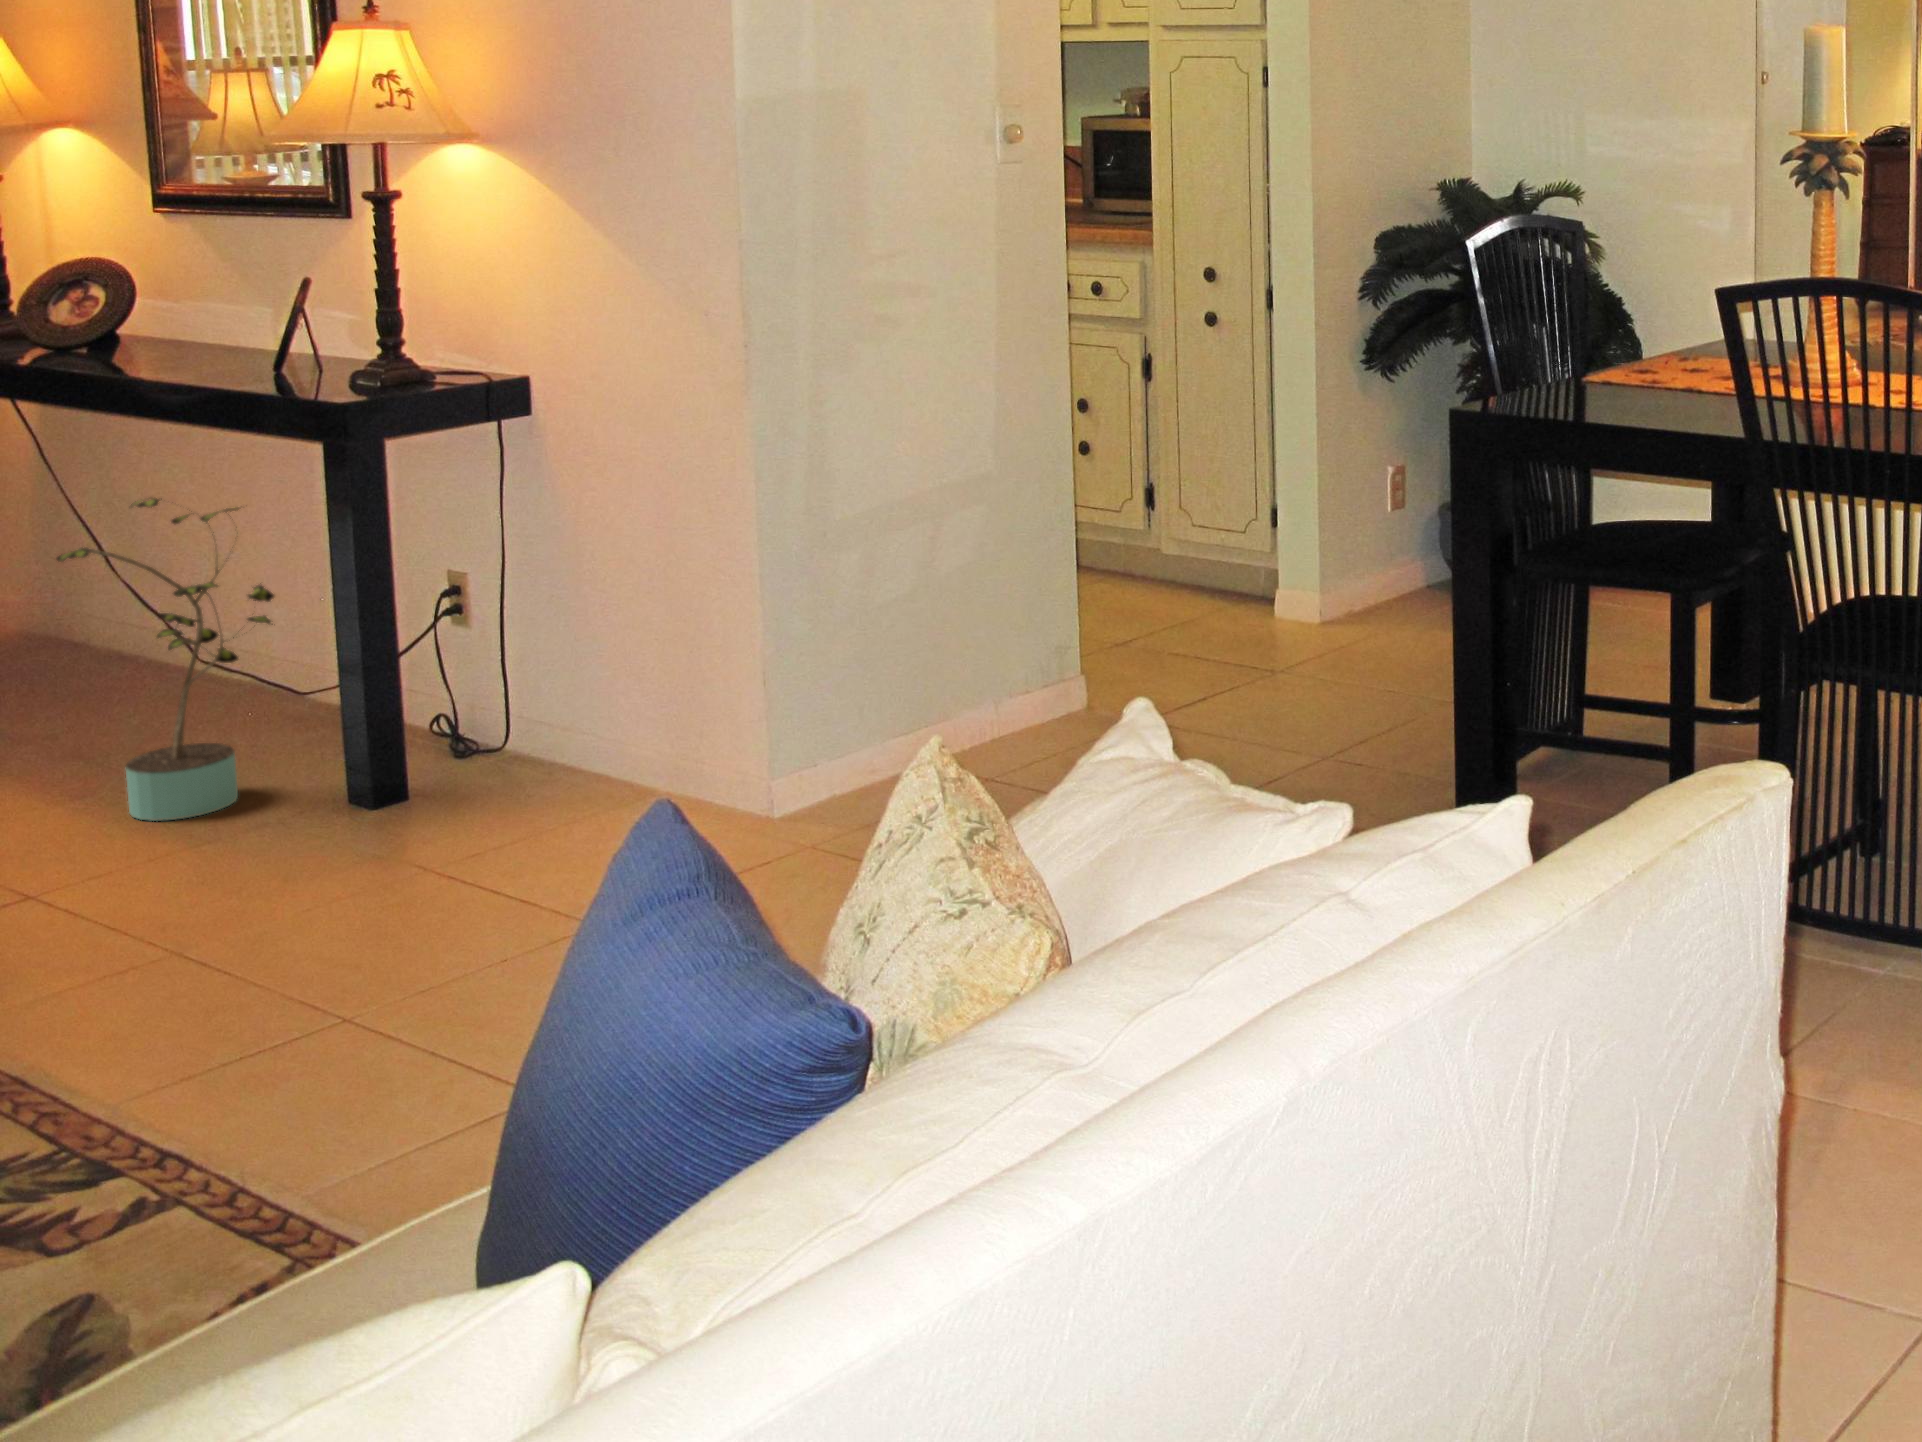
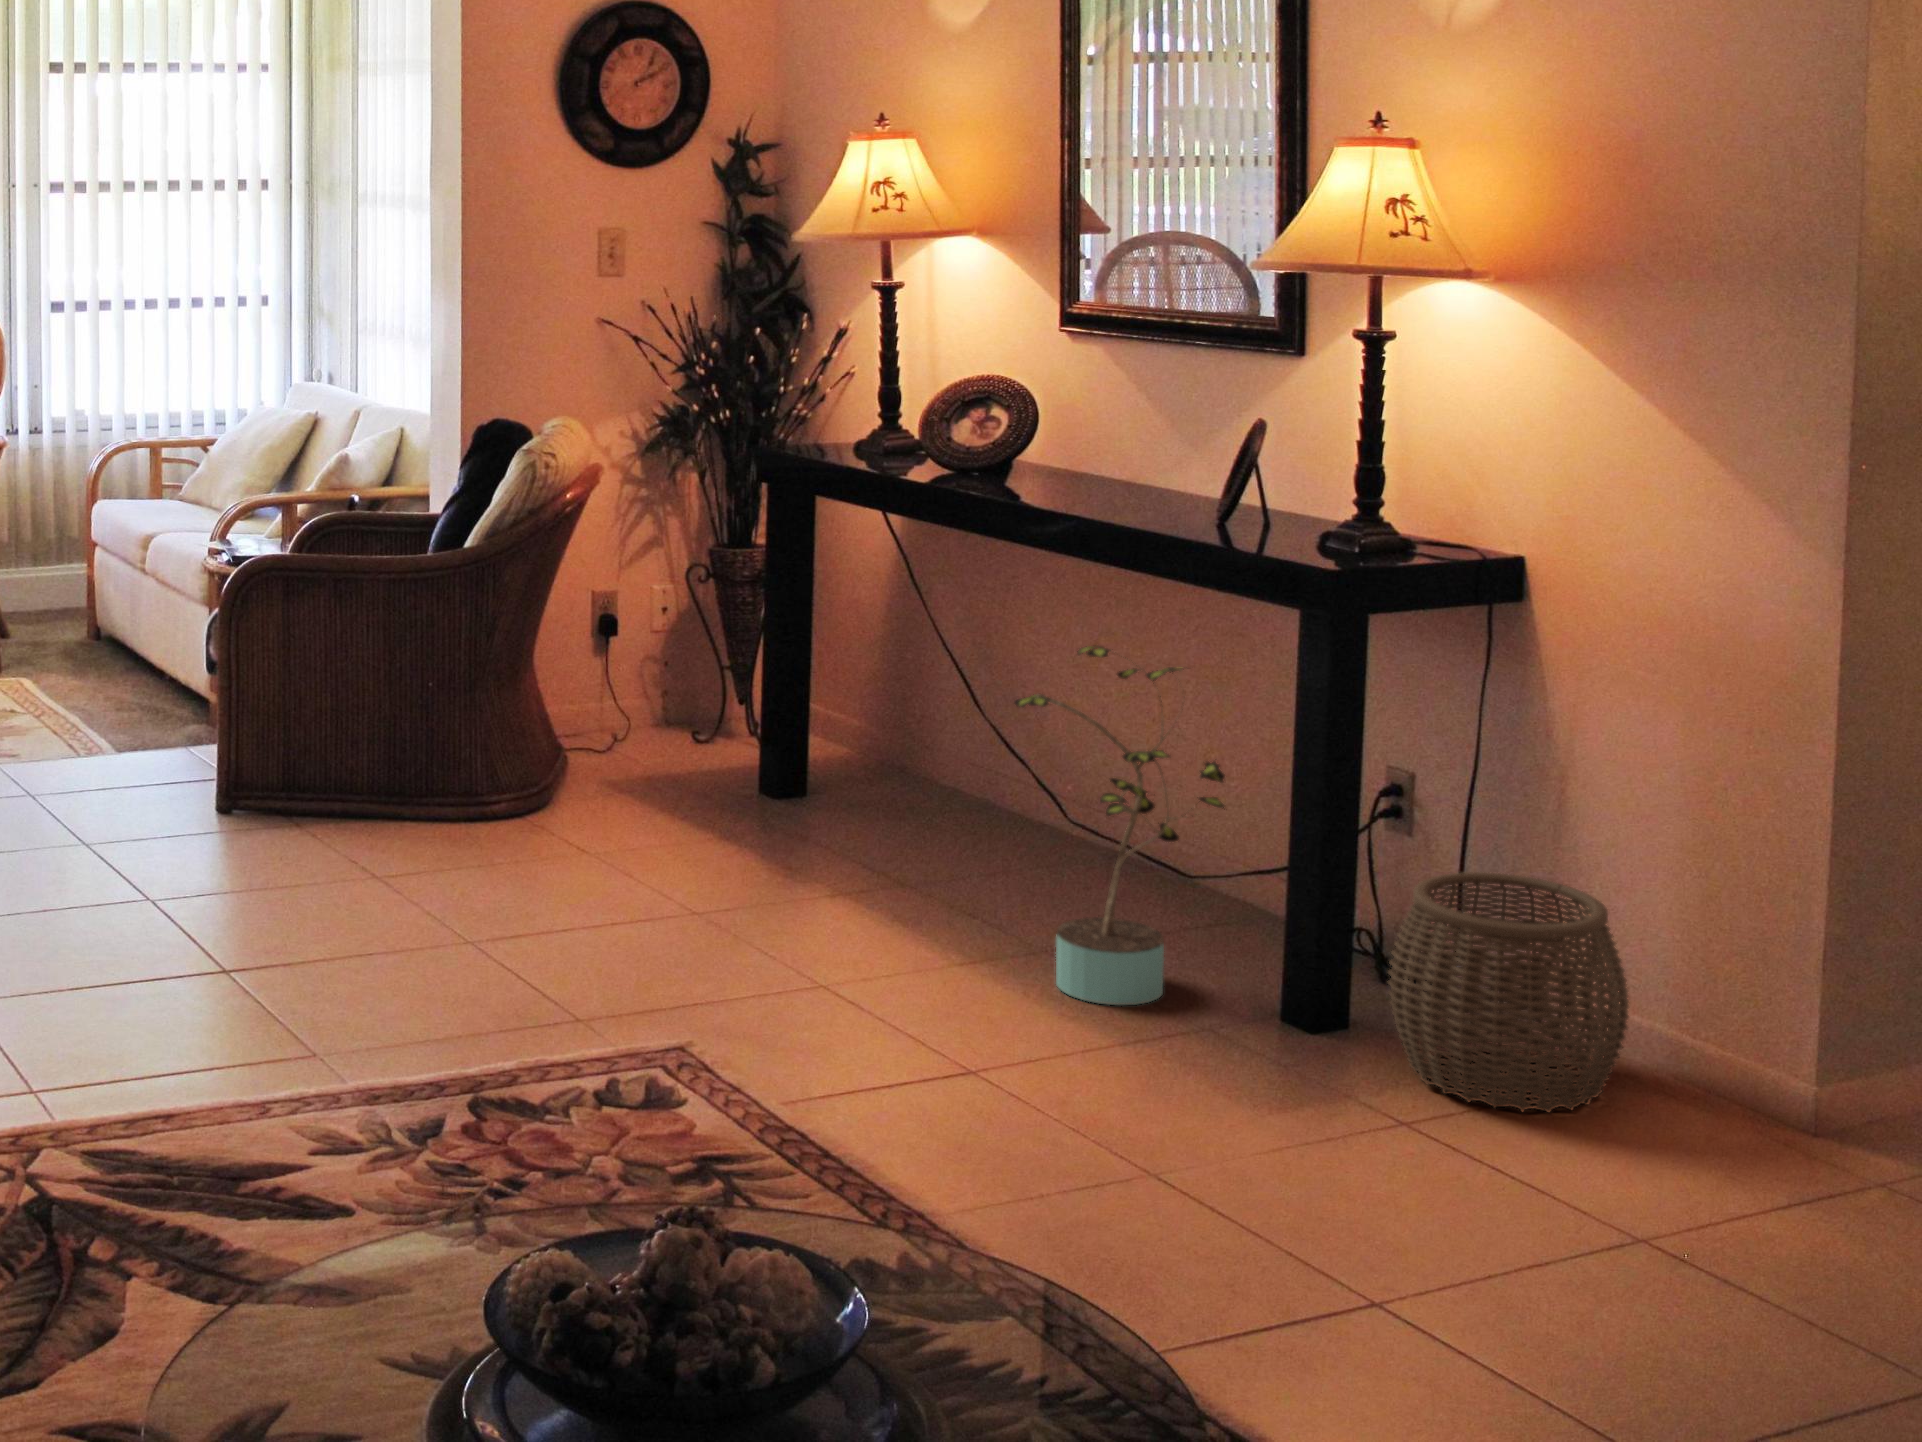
woven basket: none [417,637,615,827] -> present [1387,872,1629,1112]

